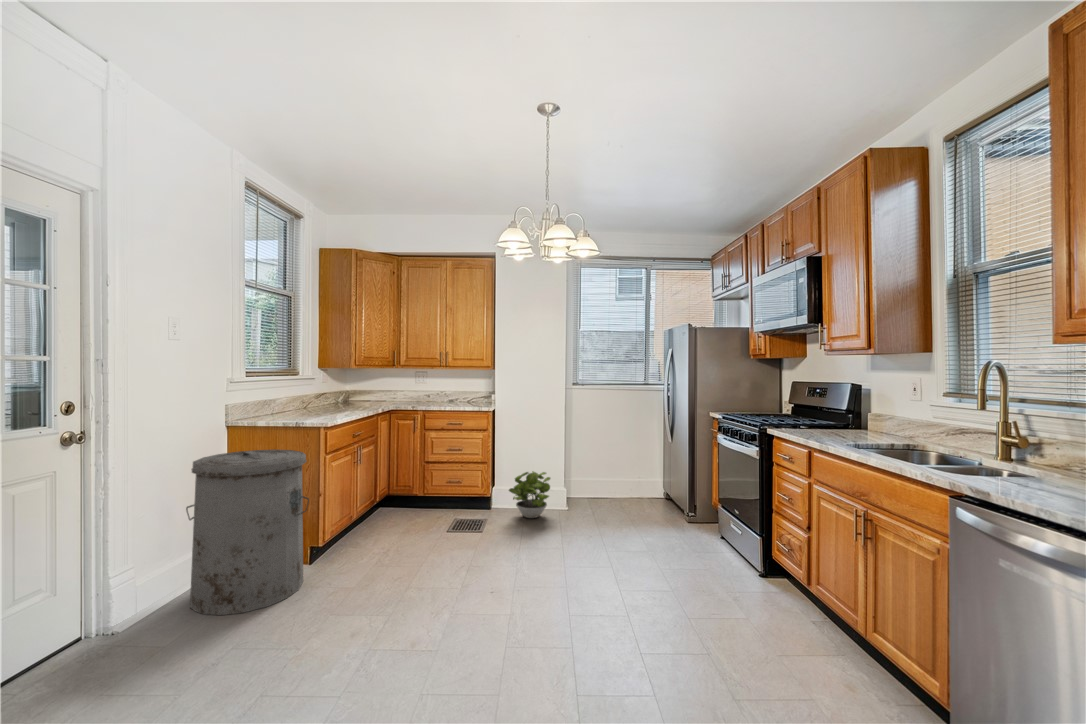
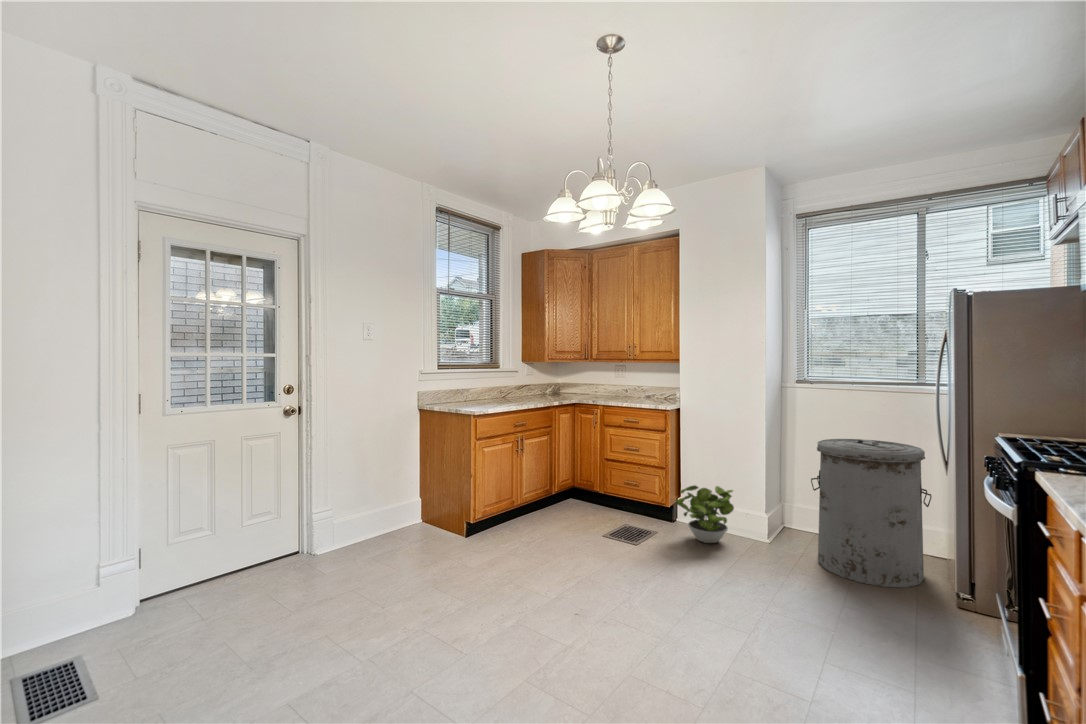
trash can: present [186,449,309,615] -> present [811,439,932,587]

